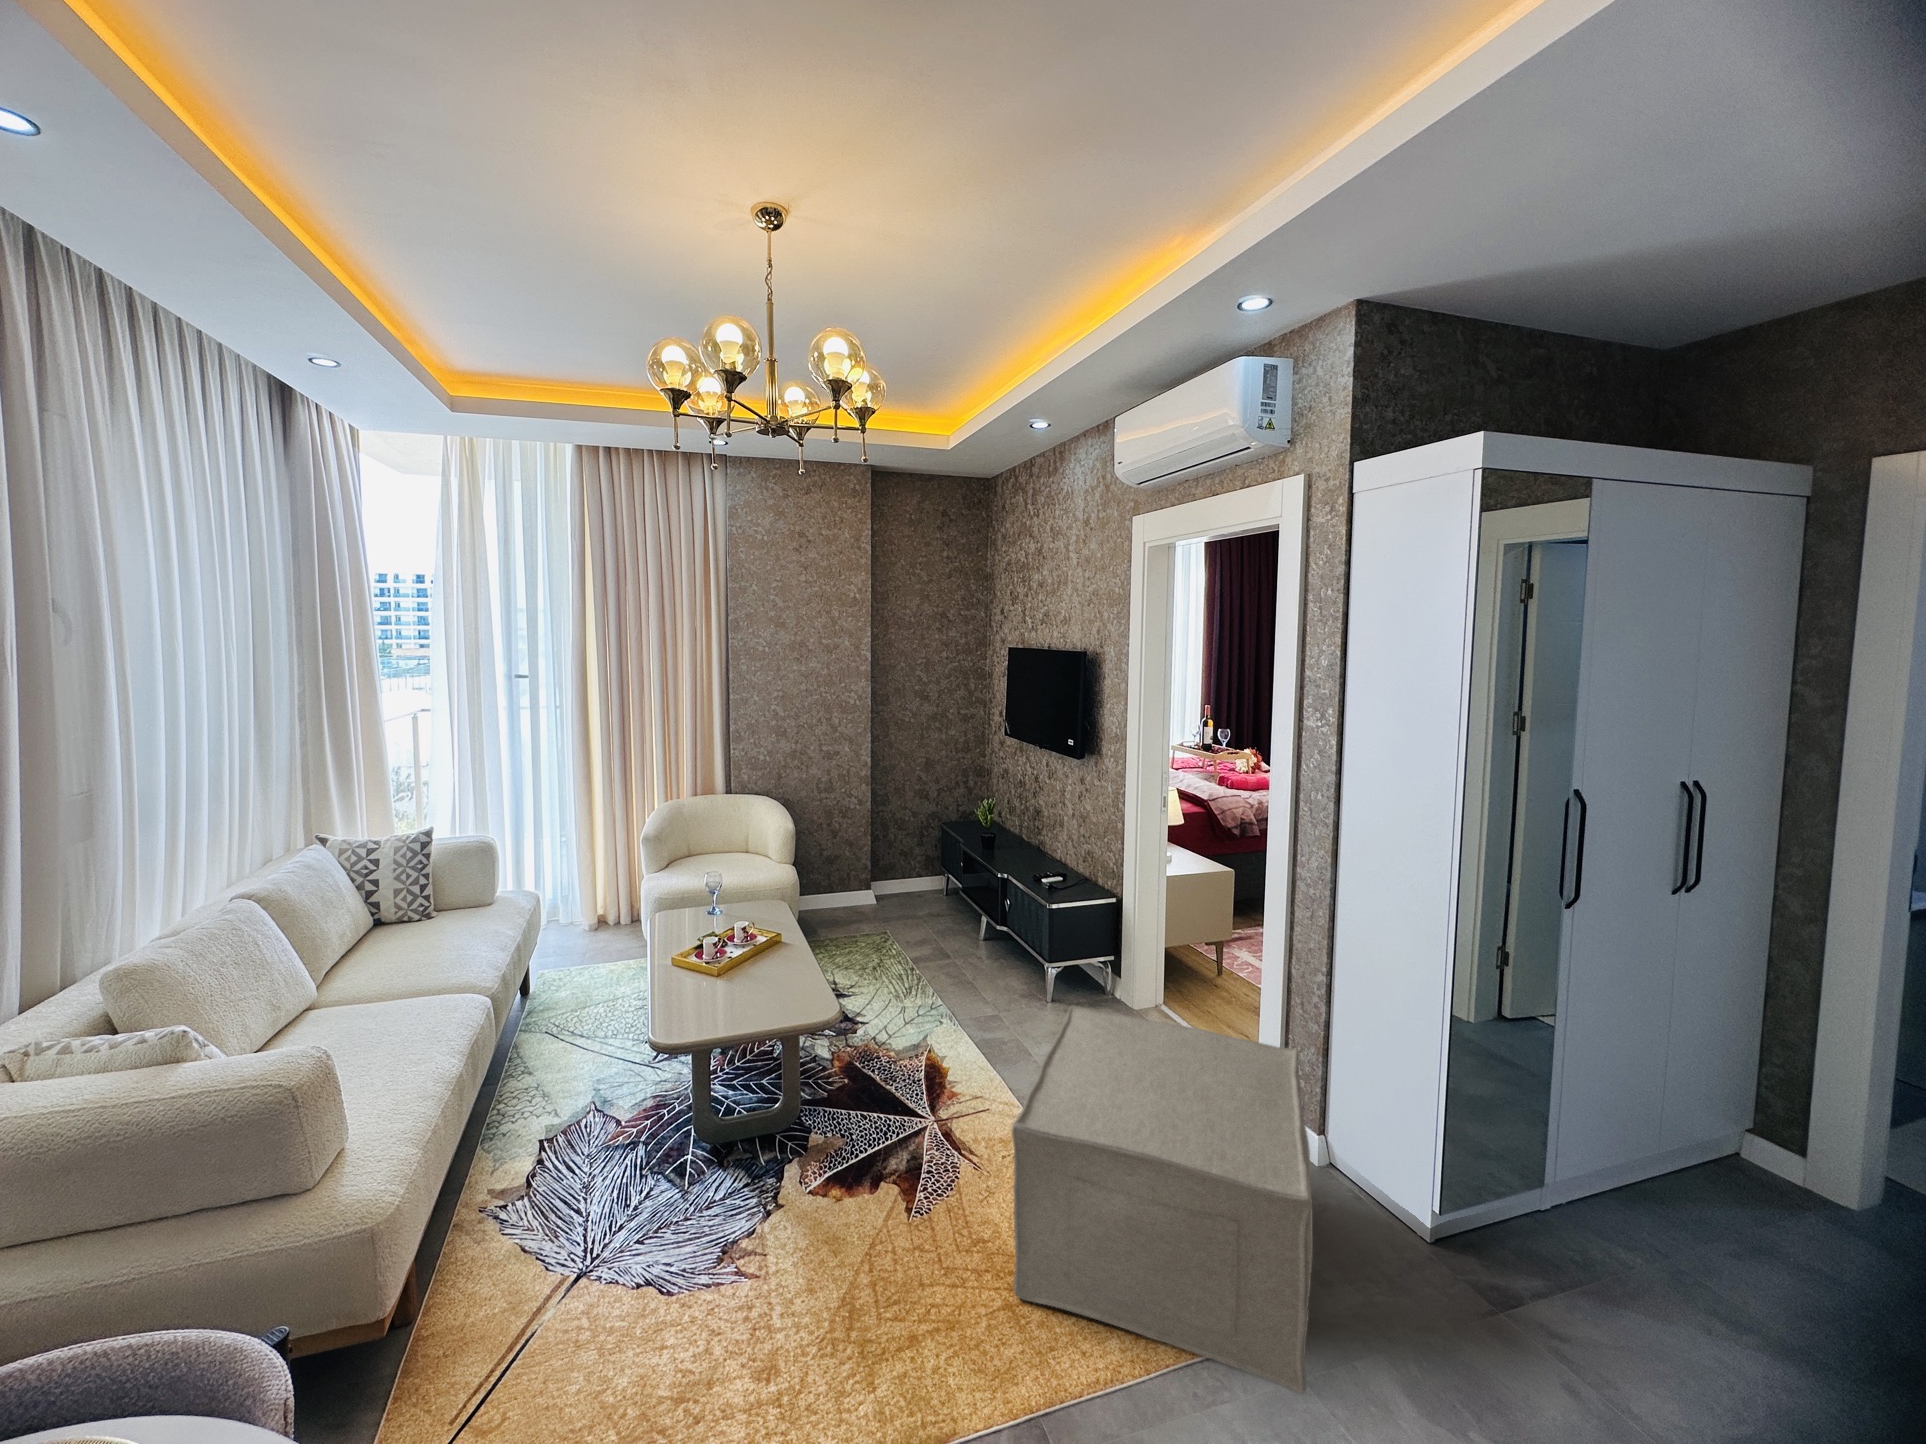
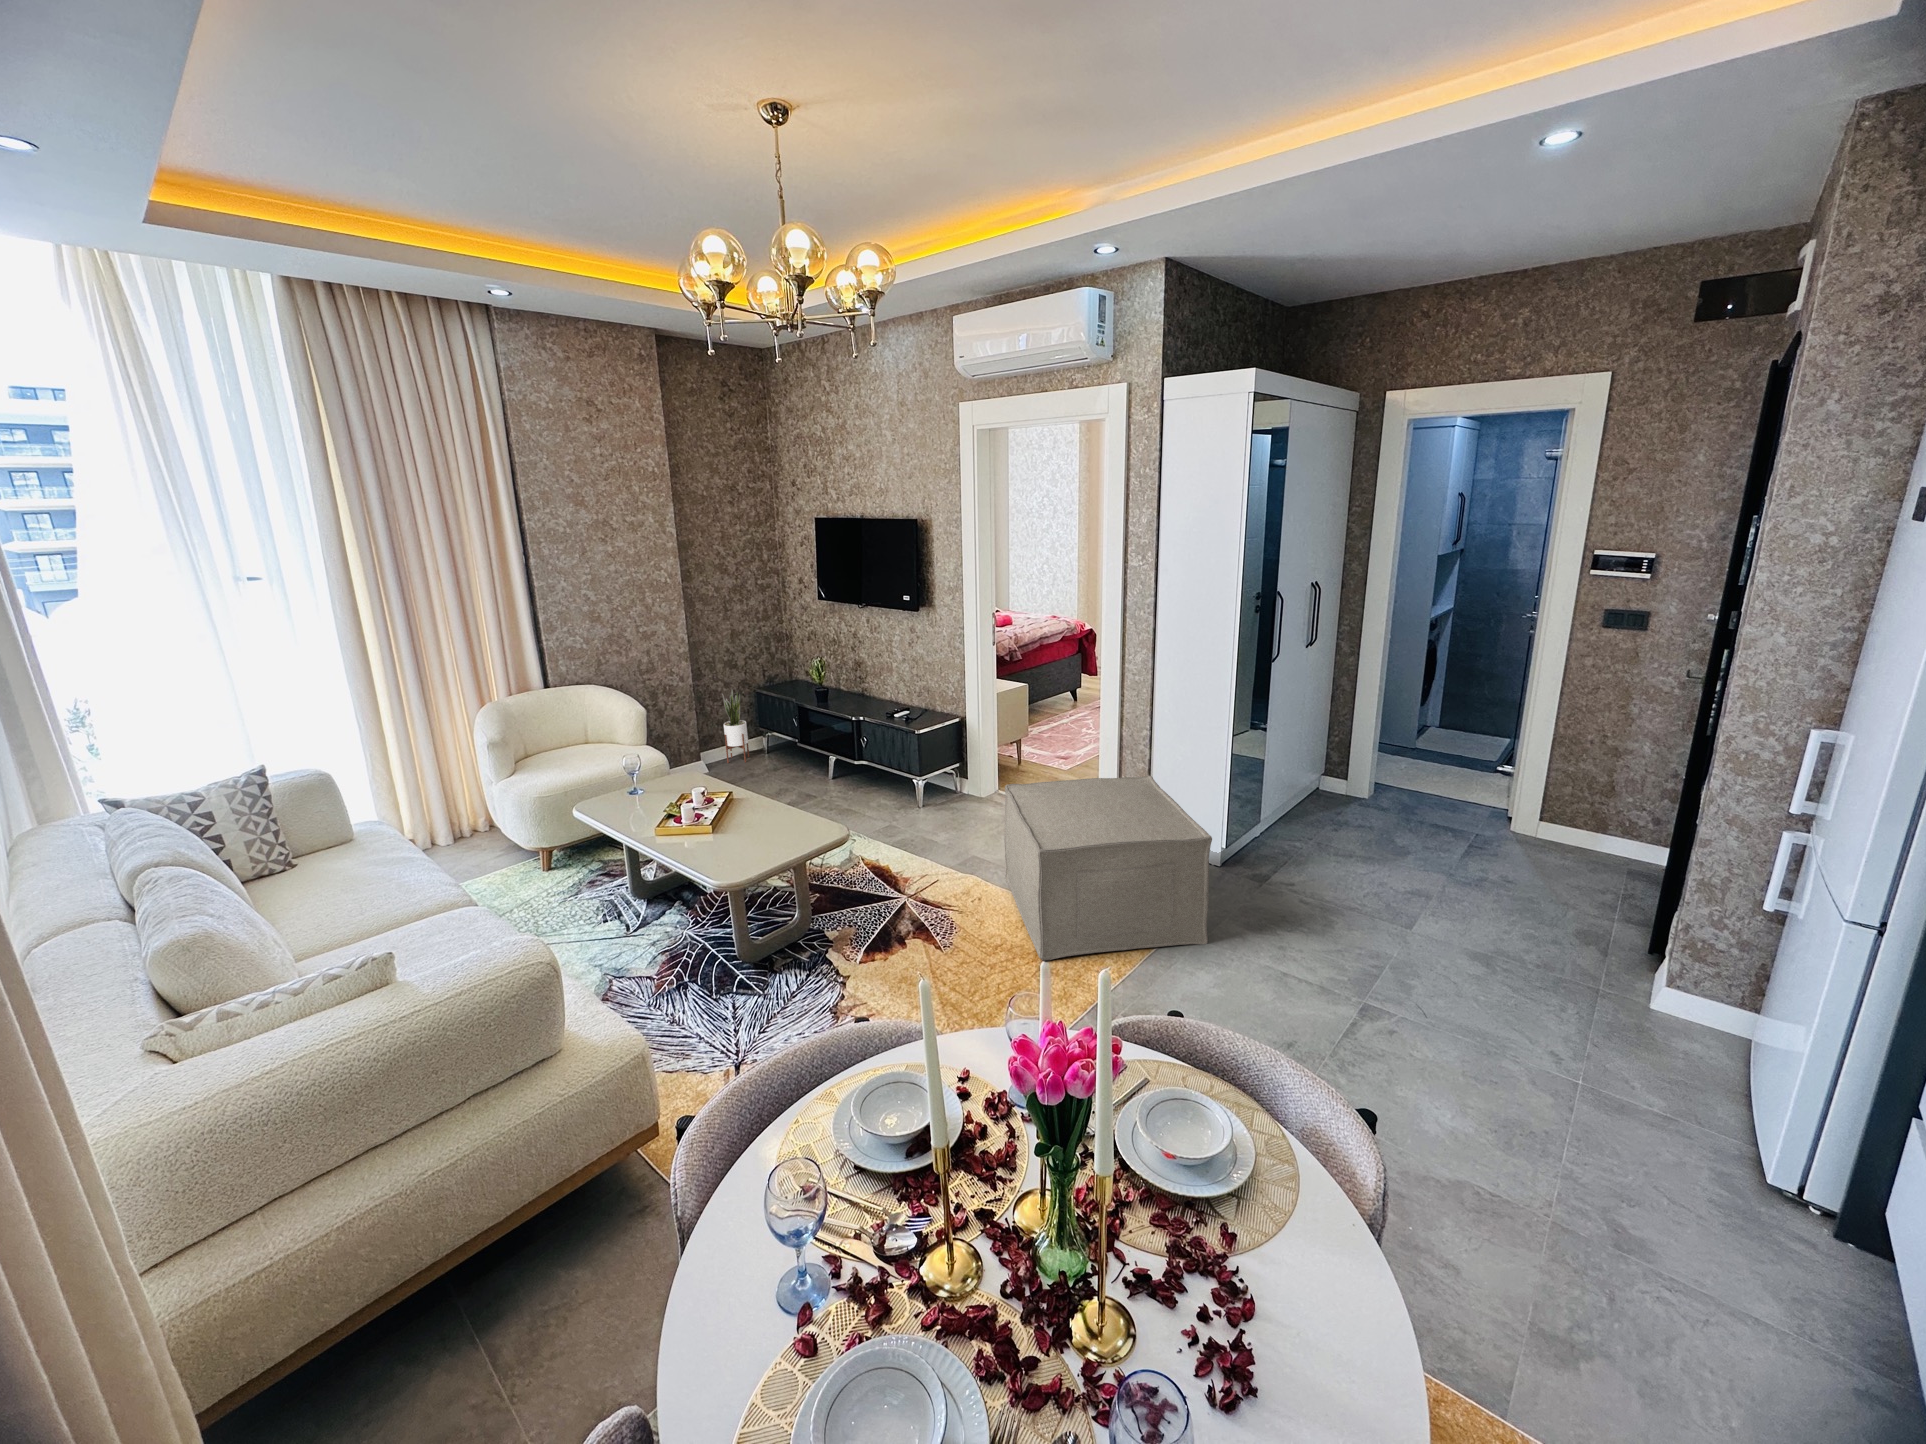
potted plant: none [902,818,928,899] -> present [722,690,749,763]

